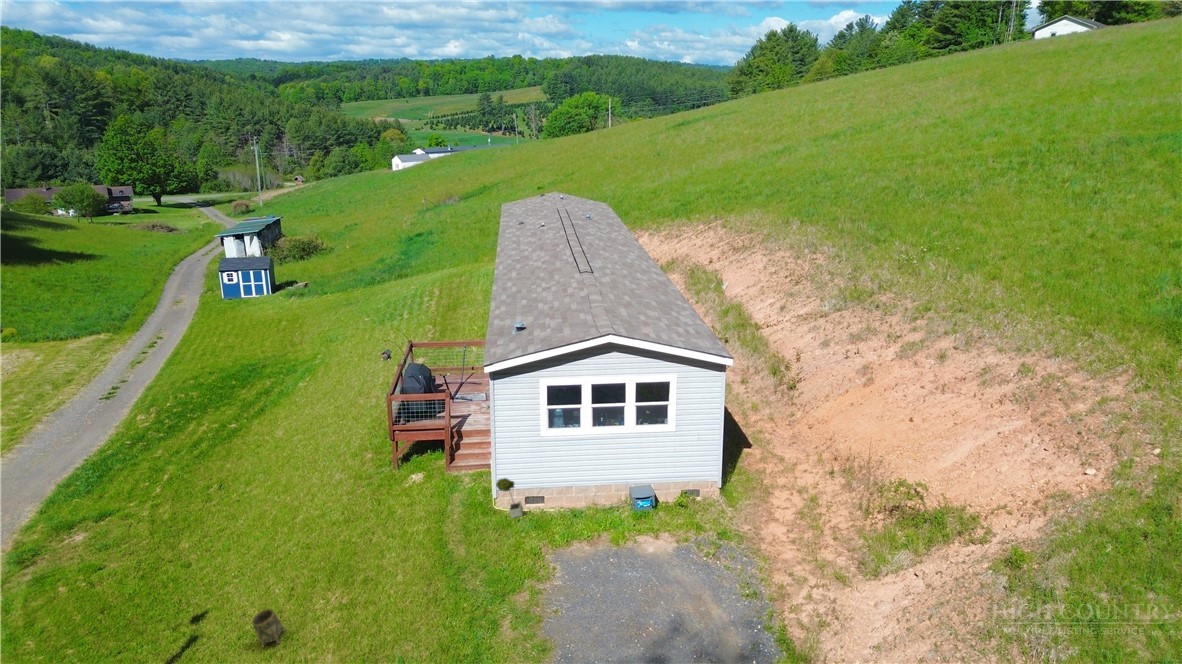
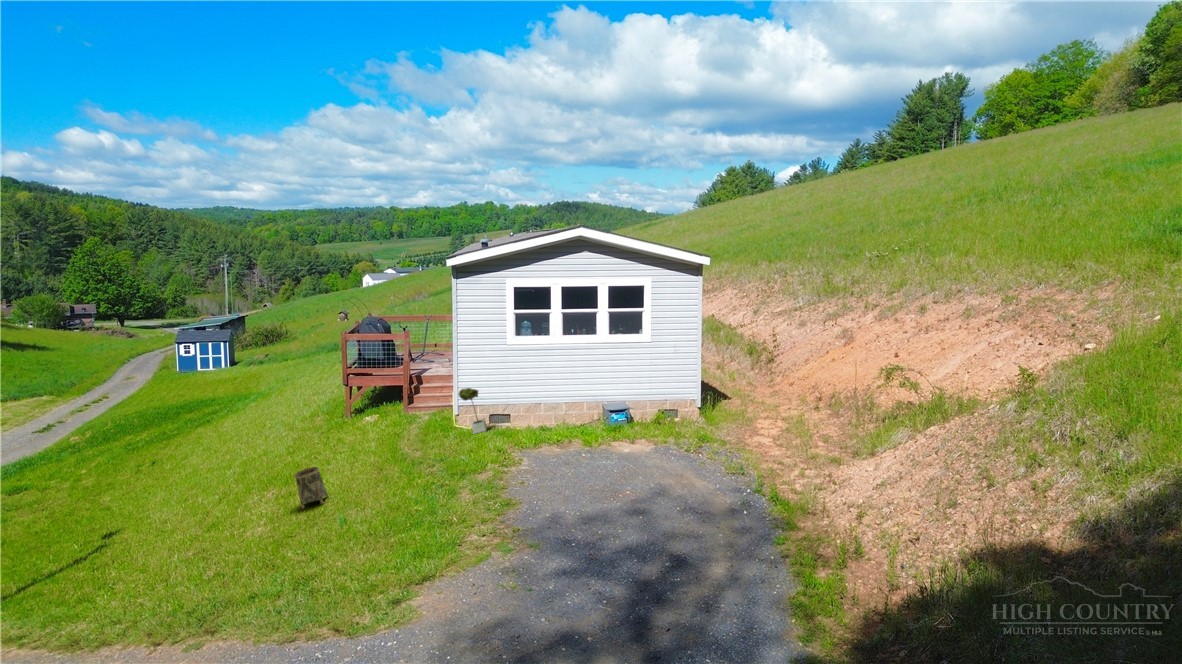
basket: present [252,609,285,647] -> present [295,467,328,509]

